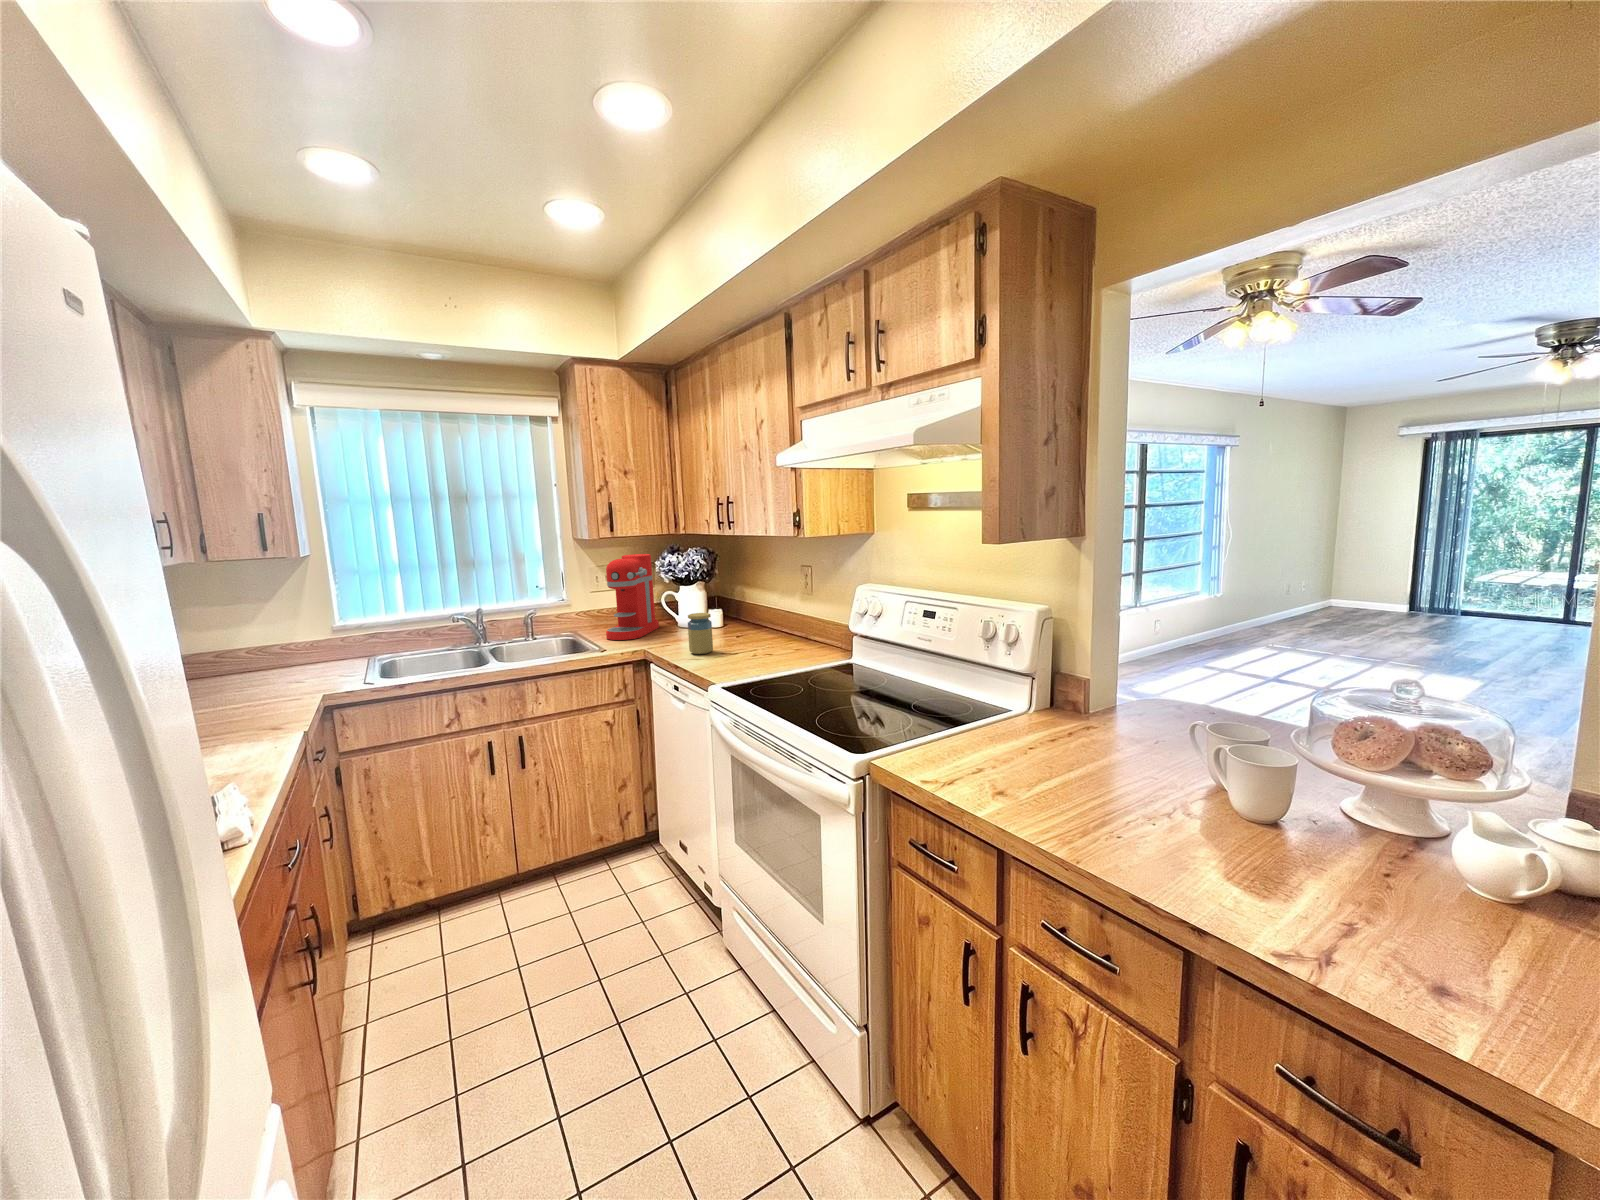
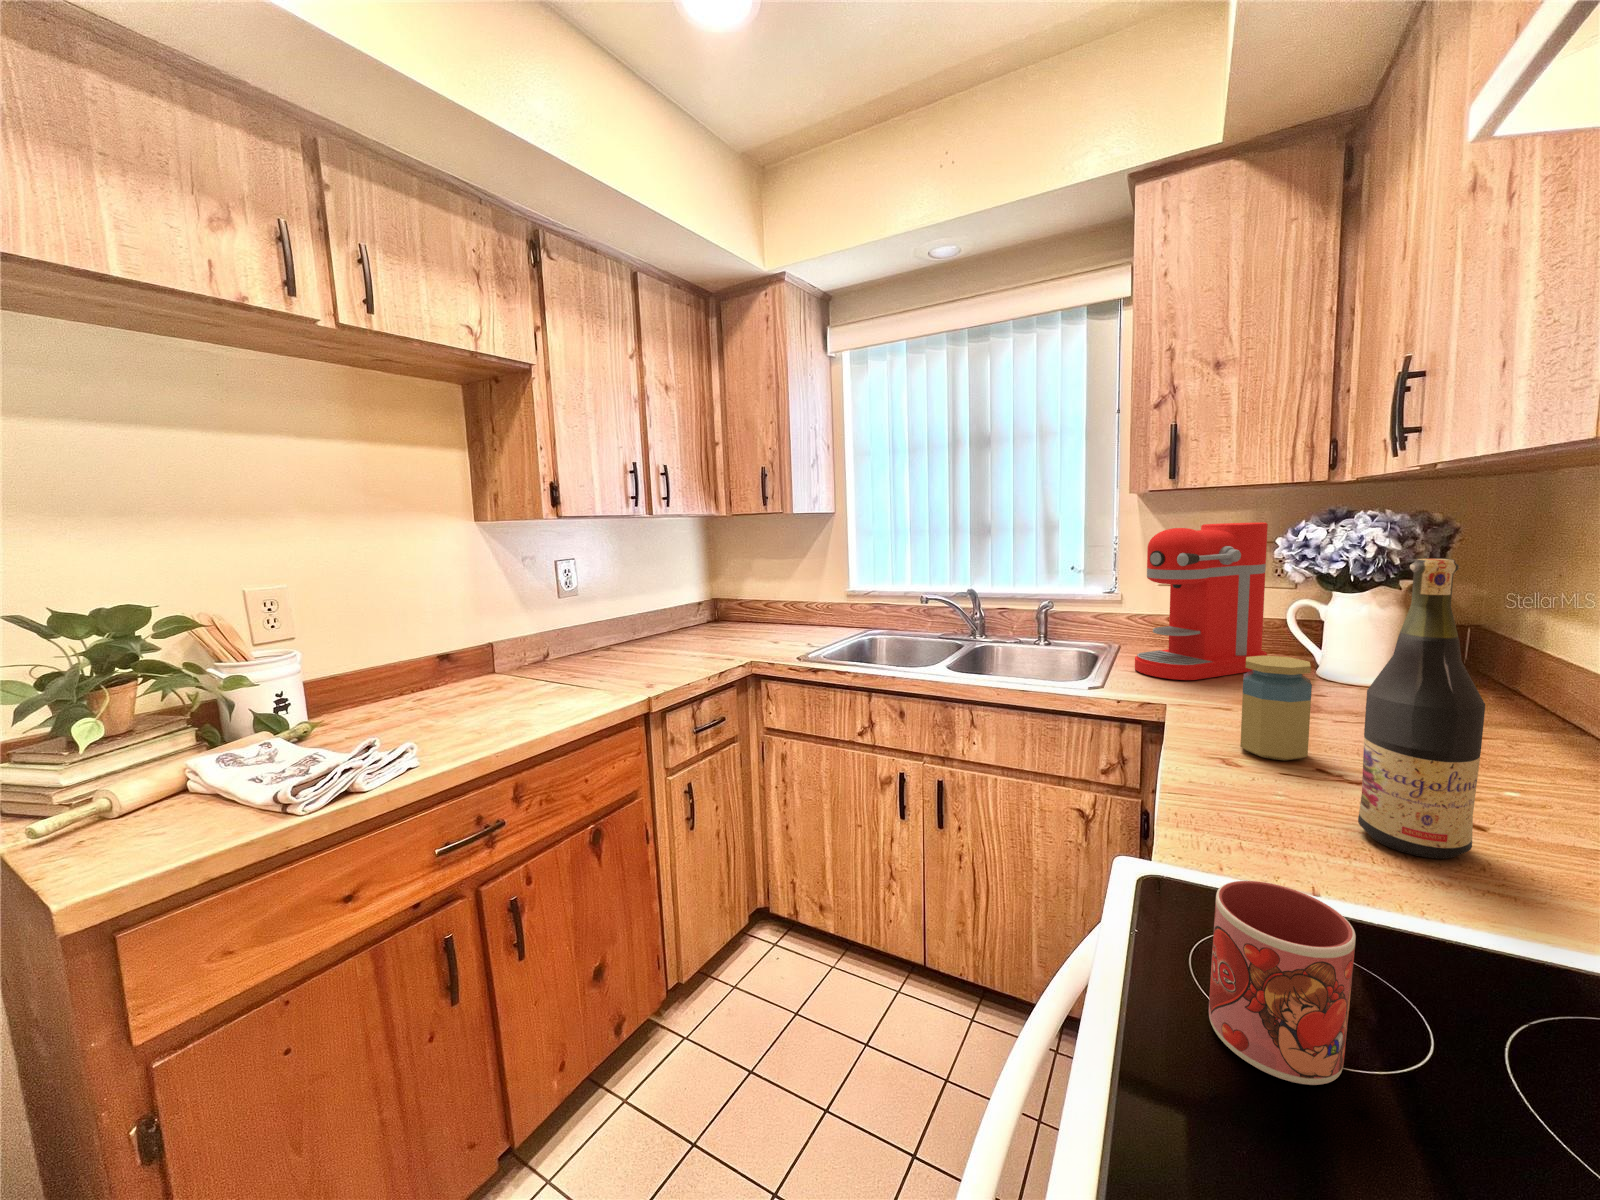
wine bottle: none [741,571,769,663] -> present [1358,559,1485,859]
mug: none [751,660,785,701] -> present [1209,881,1356,1085]

